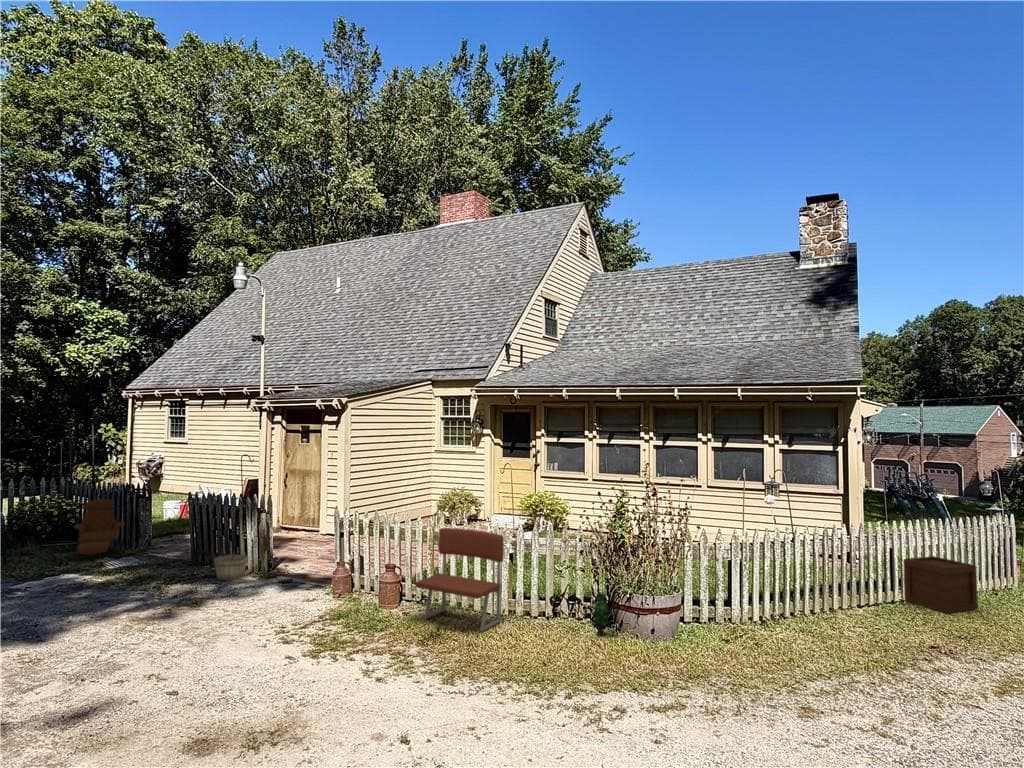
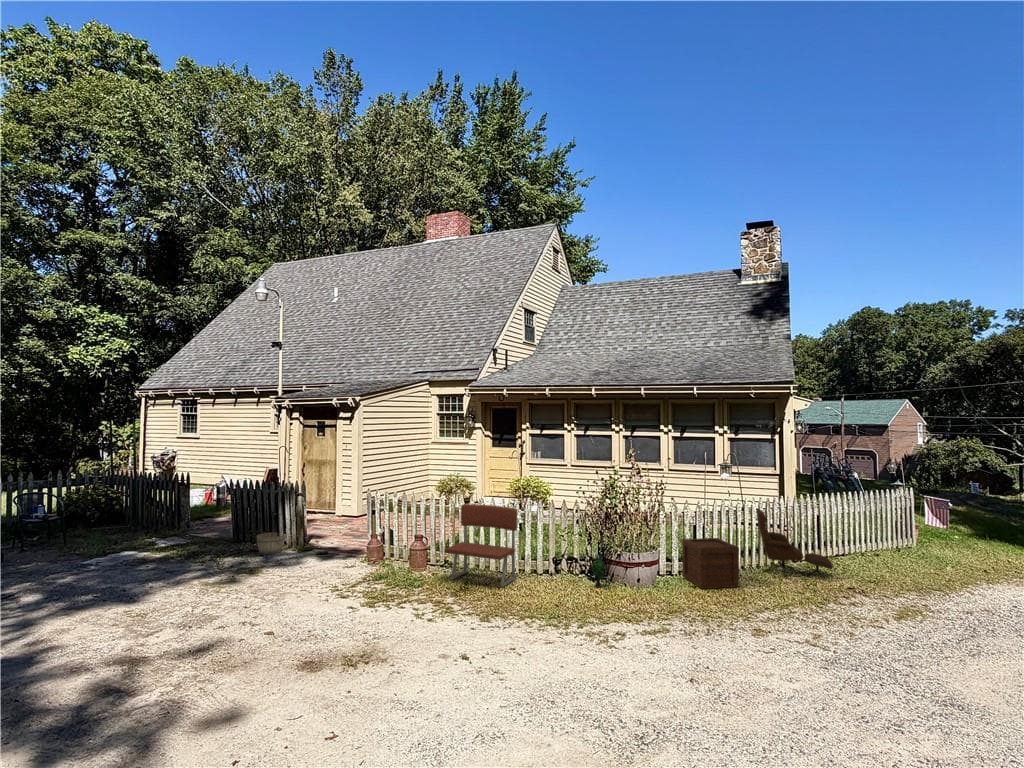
lounge chair: present [75,499,125,562] -> present [756,509,833,579]
wooden crate: present [903,556,978,613] -> present [682,538,739,589]

